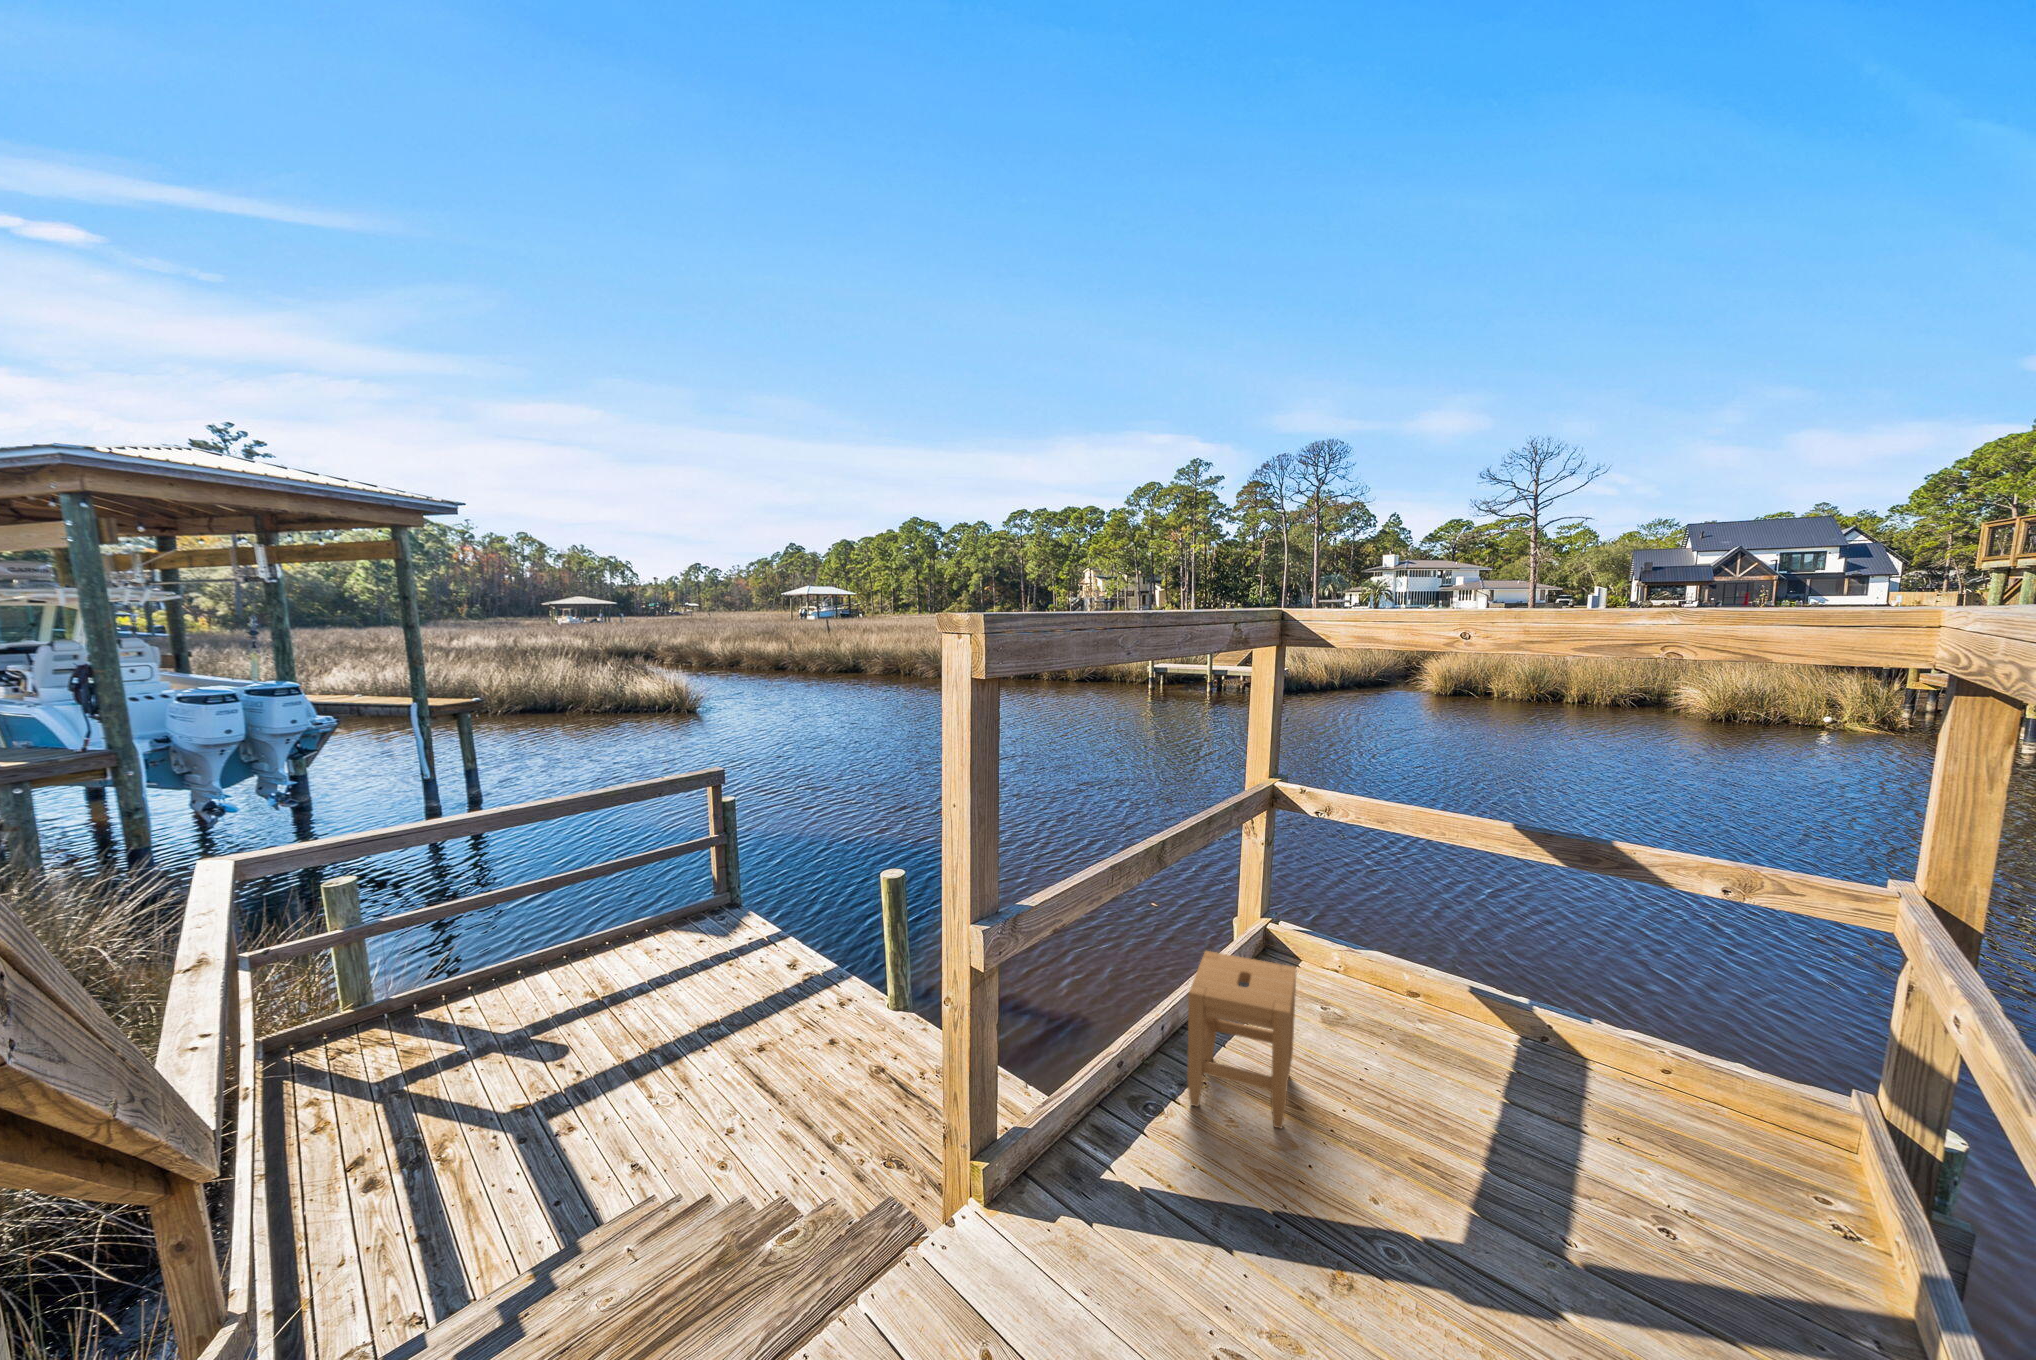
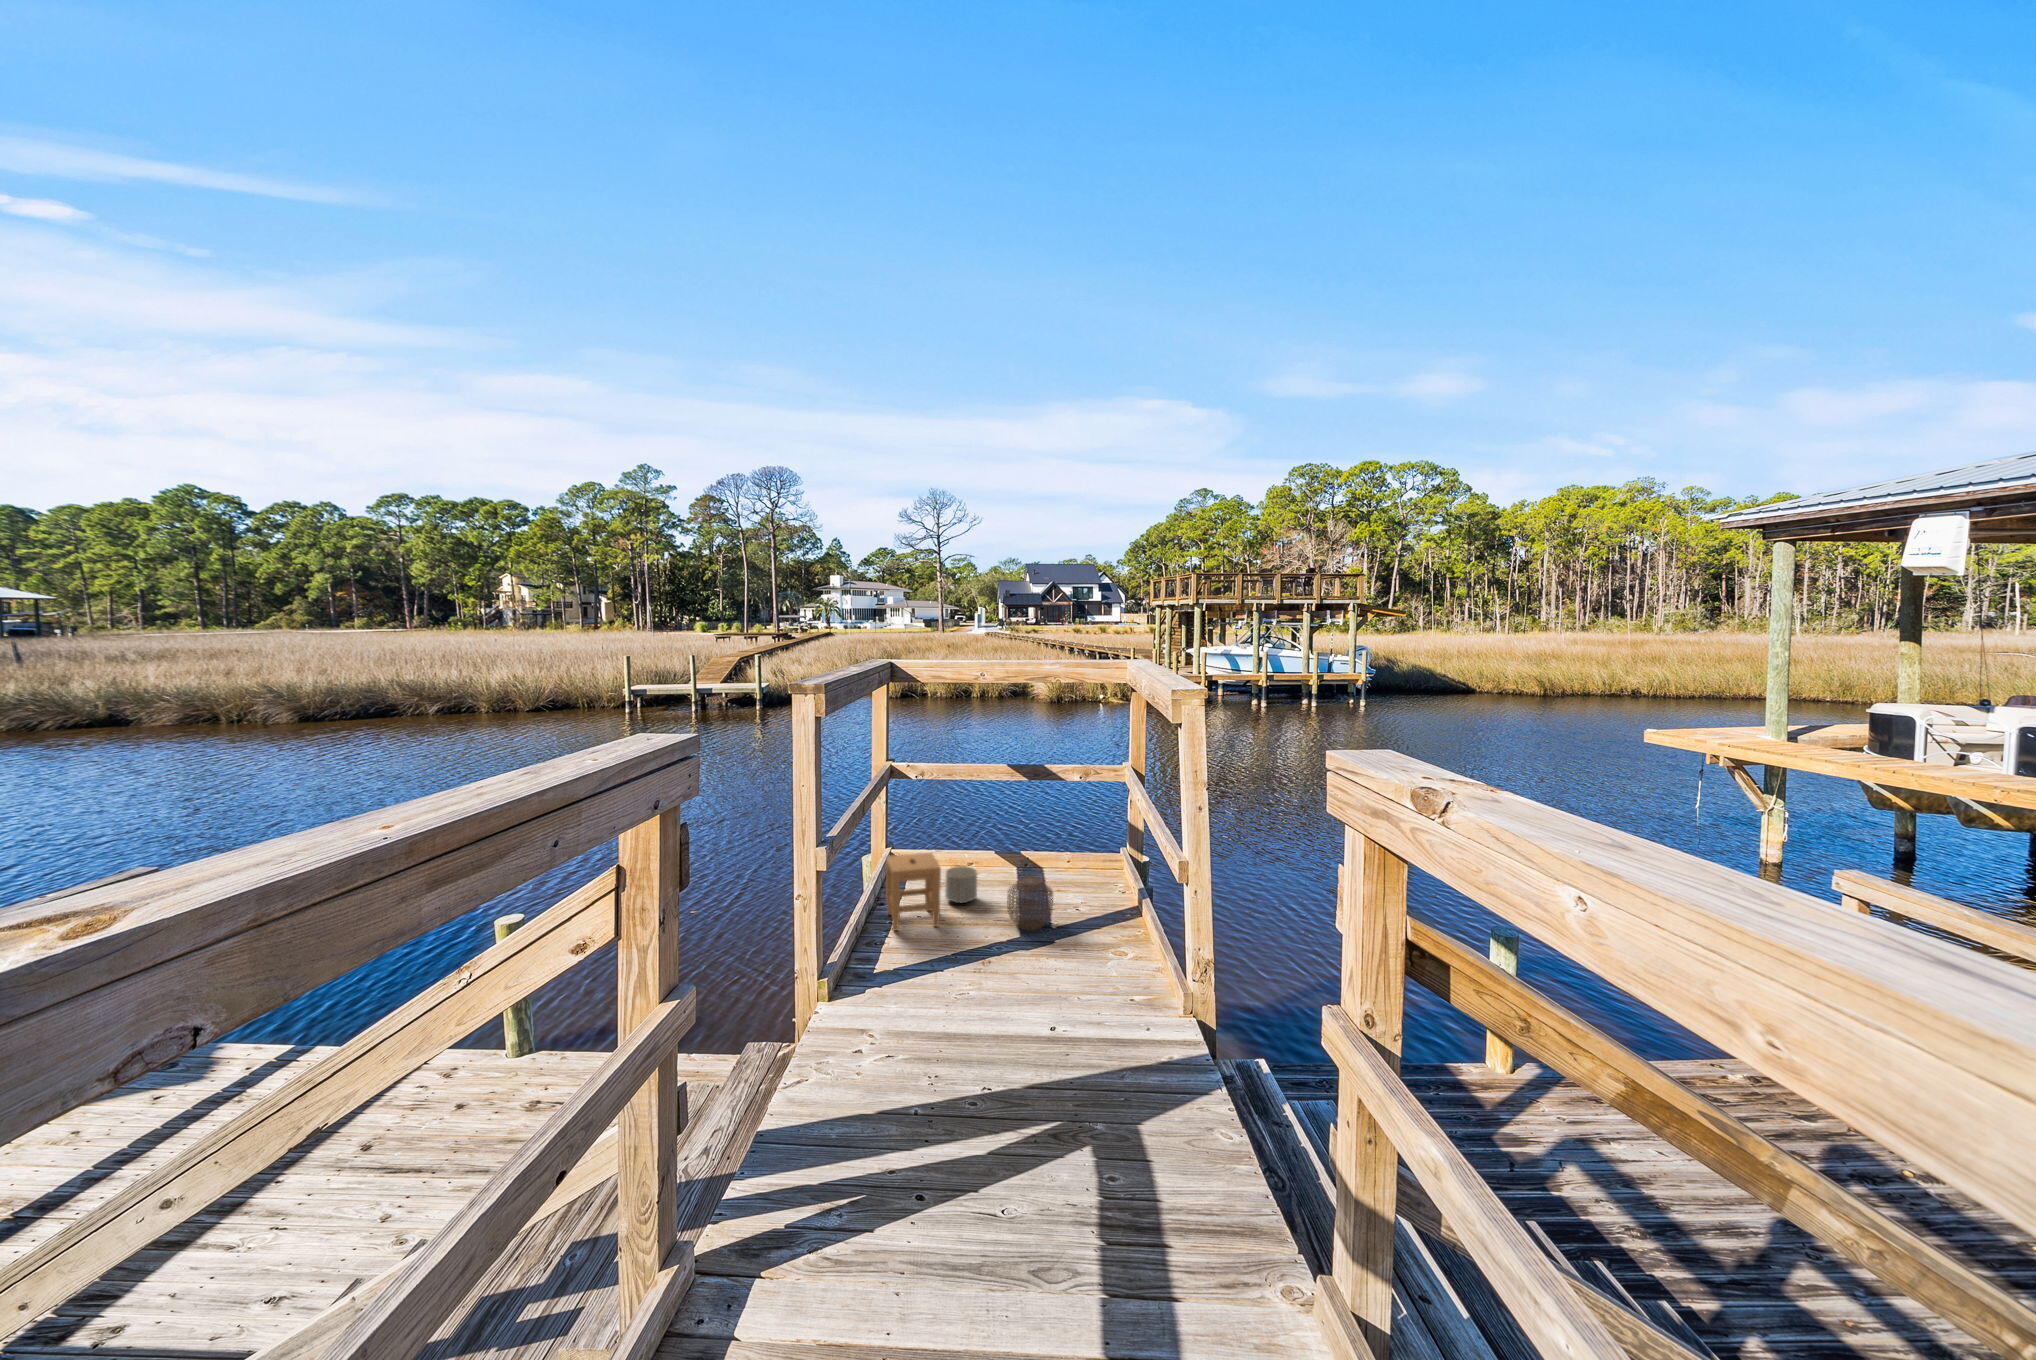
planter: none [1329,1002,1402,1088] -> present [945,866,977,903]
woven basket: none [1444,1097,1581,1248] -> present [1007,876,1053,930]

